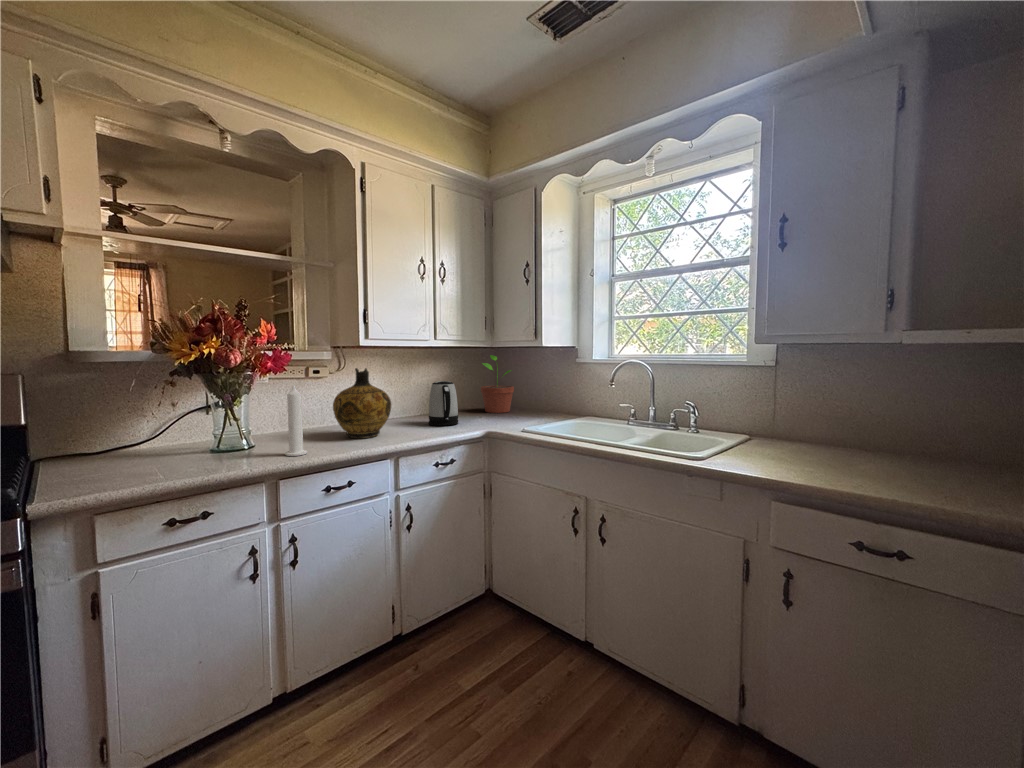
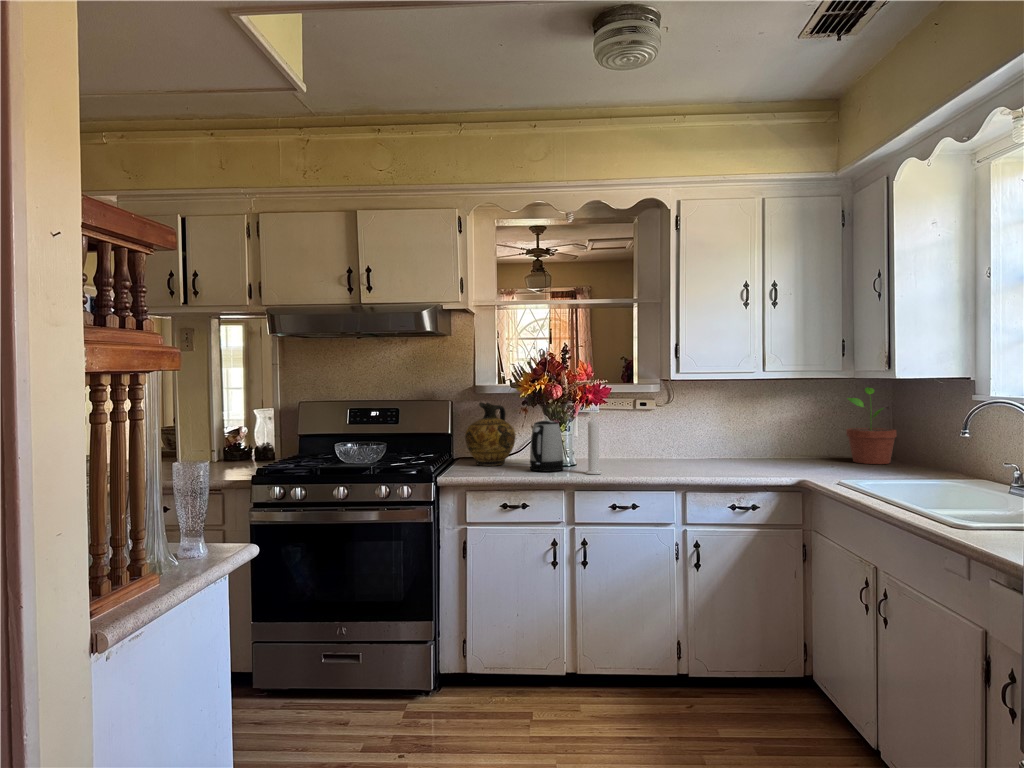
ceramic jug: present [333,368,391,438] -> present [465,402,516,466]
kettle: present [429,381,458,426] -> present [530,420,564,471]

